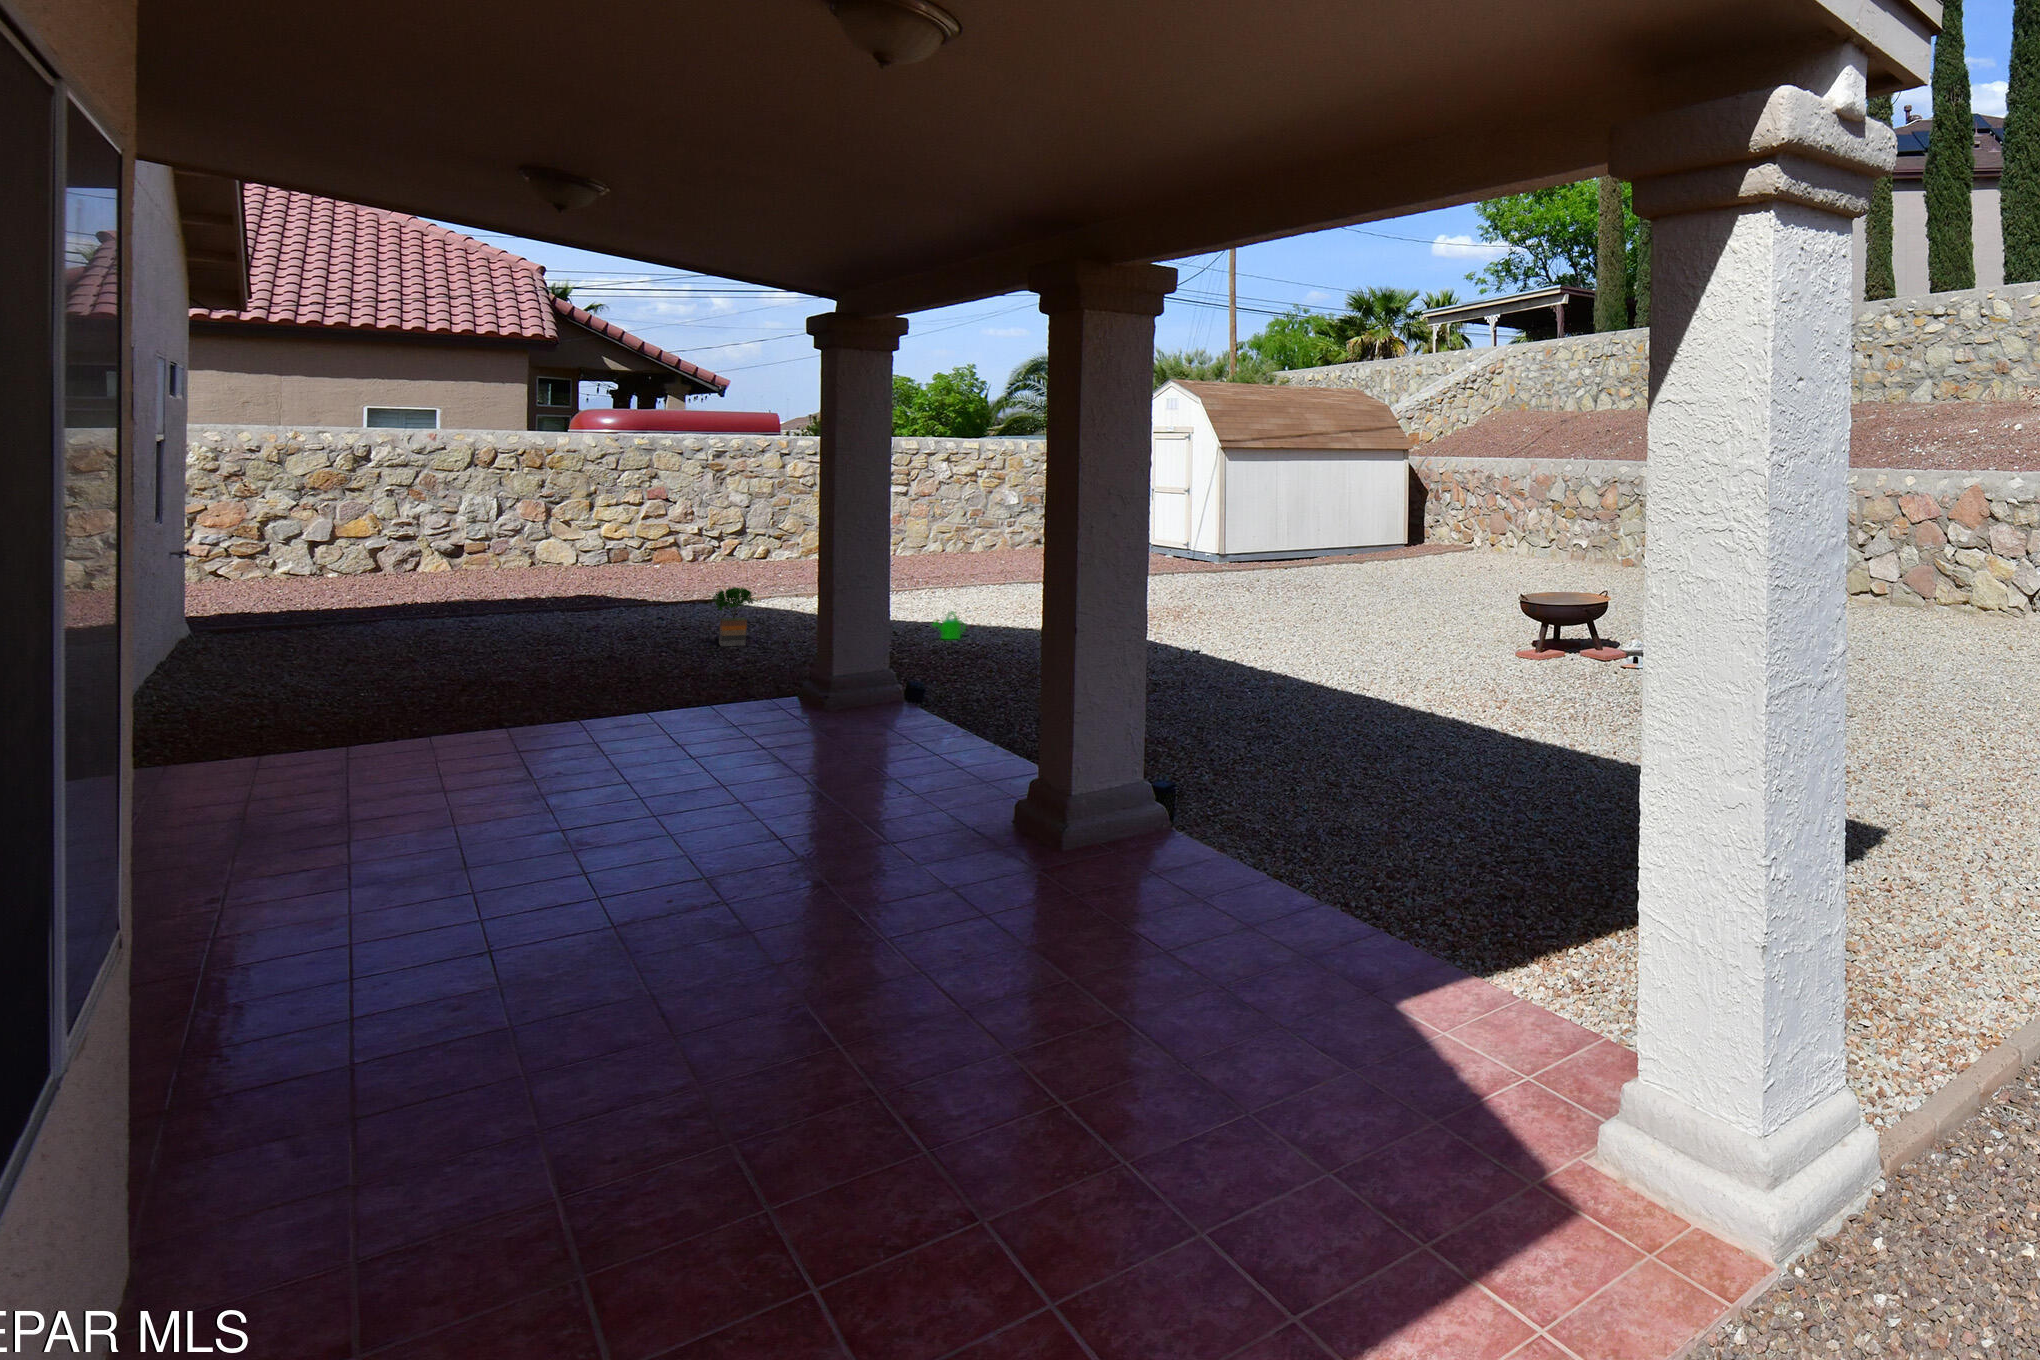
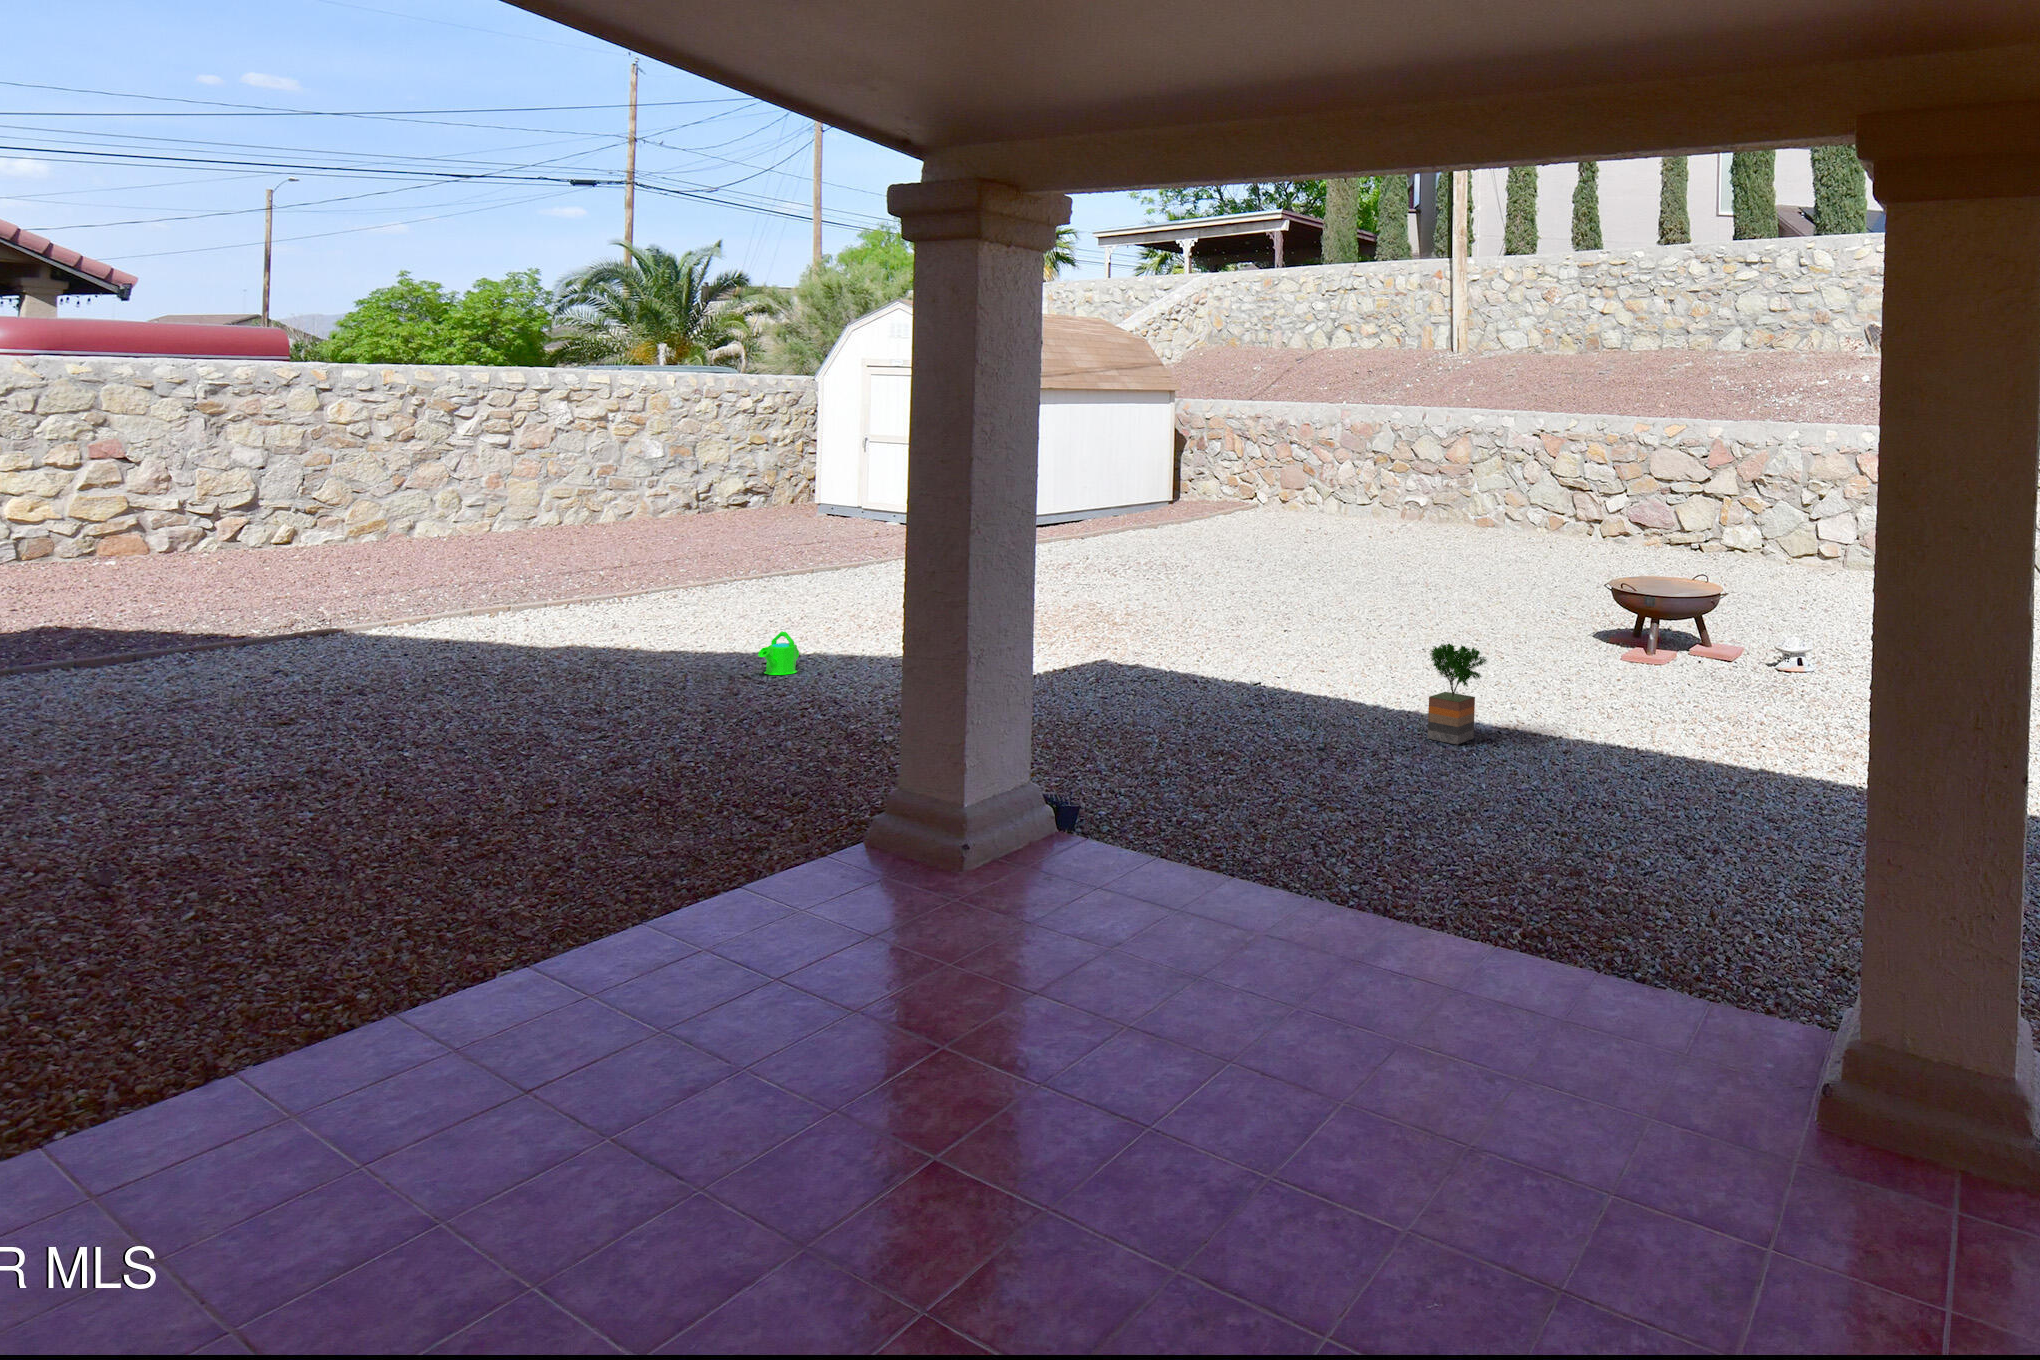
potted tree: present [712,587,758,646] -> present [1427,644,1486,745]

